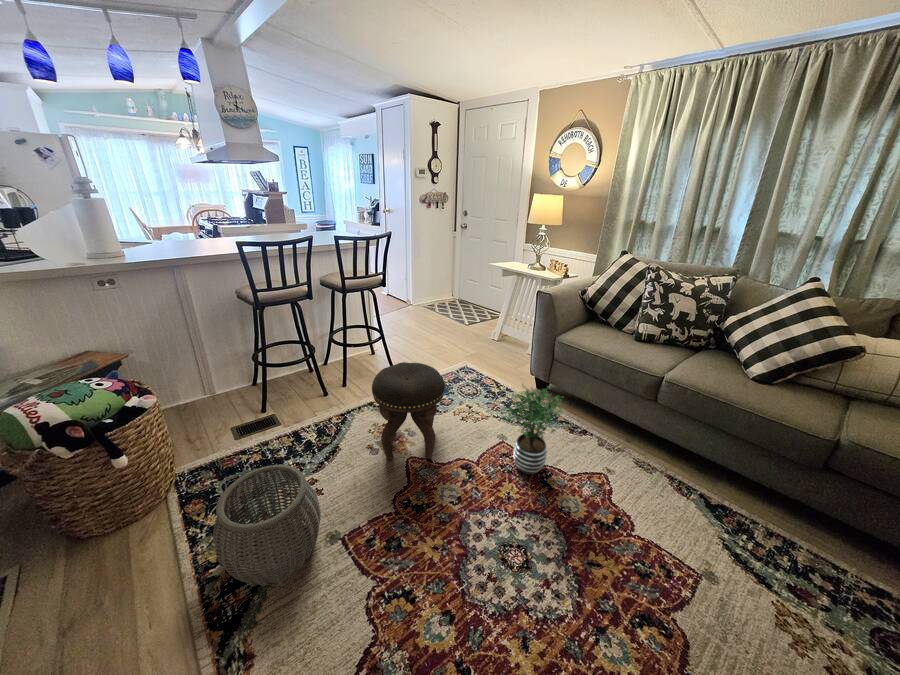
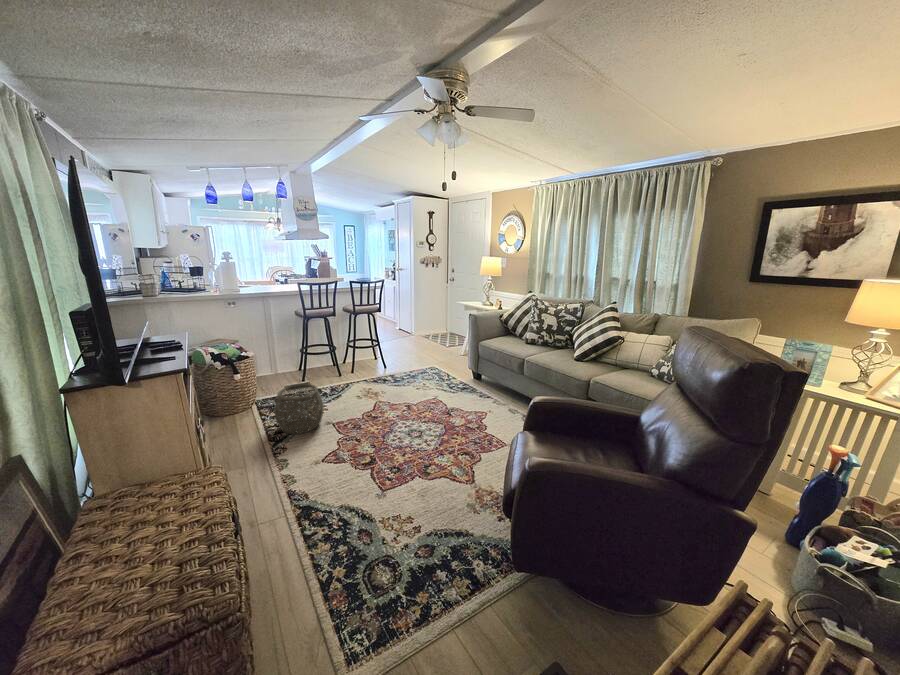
footstool: present [372,362,445,460] -> none [359,348,401,403]
potted plant: present [502,385,562,475] -> none [425,358,463,411]

